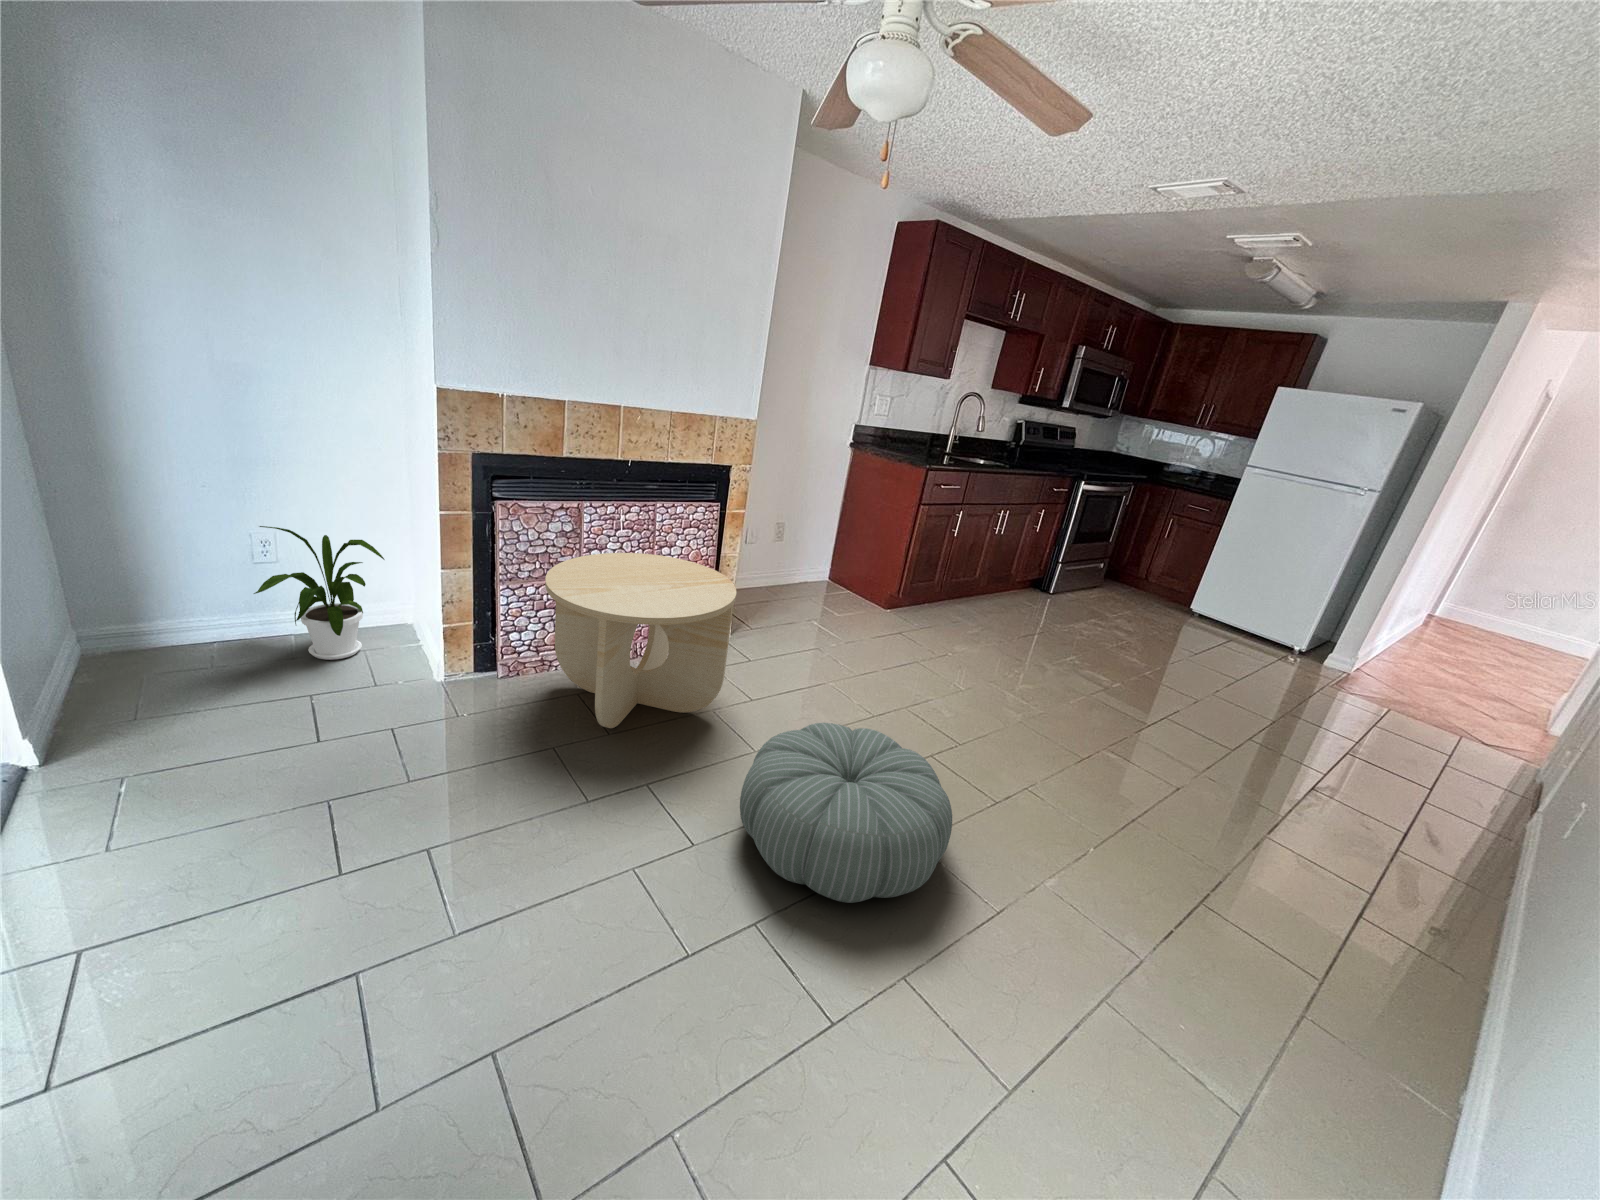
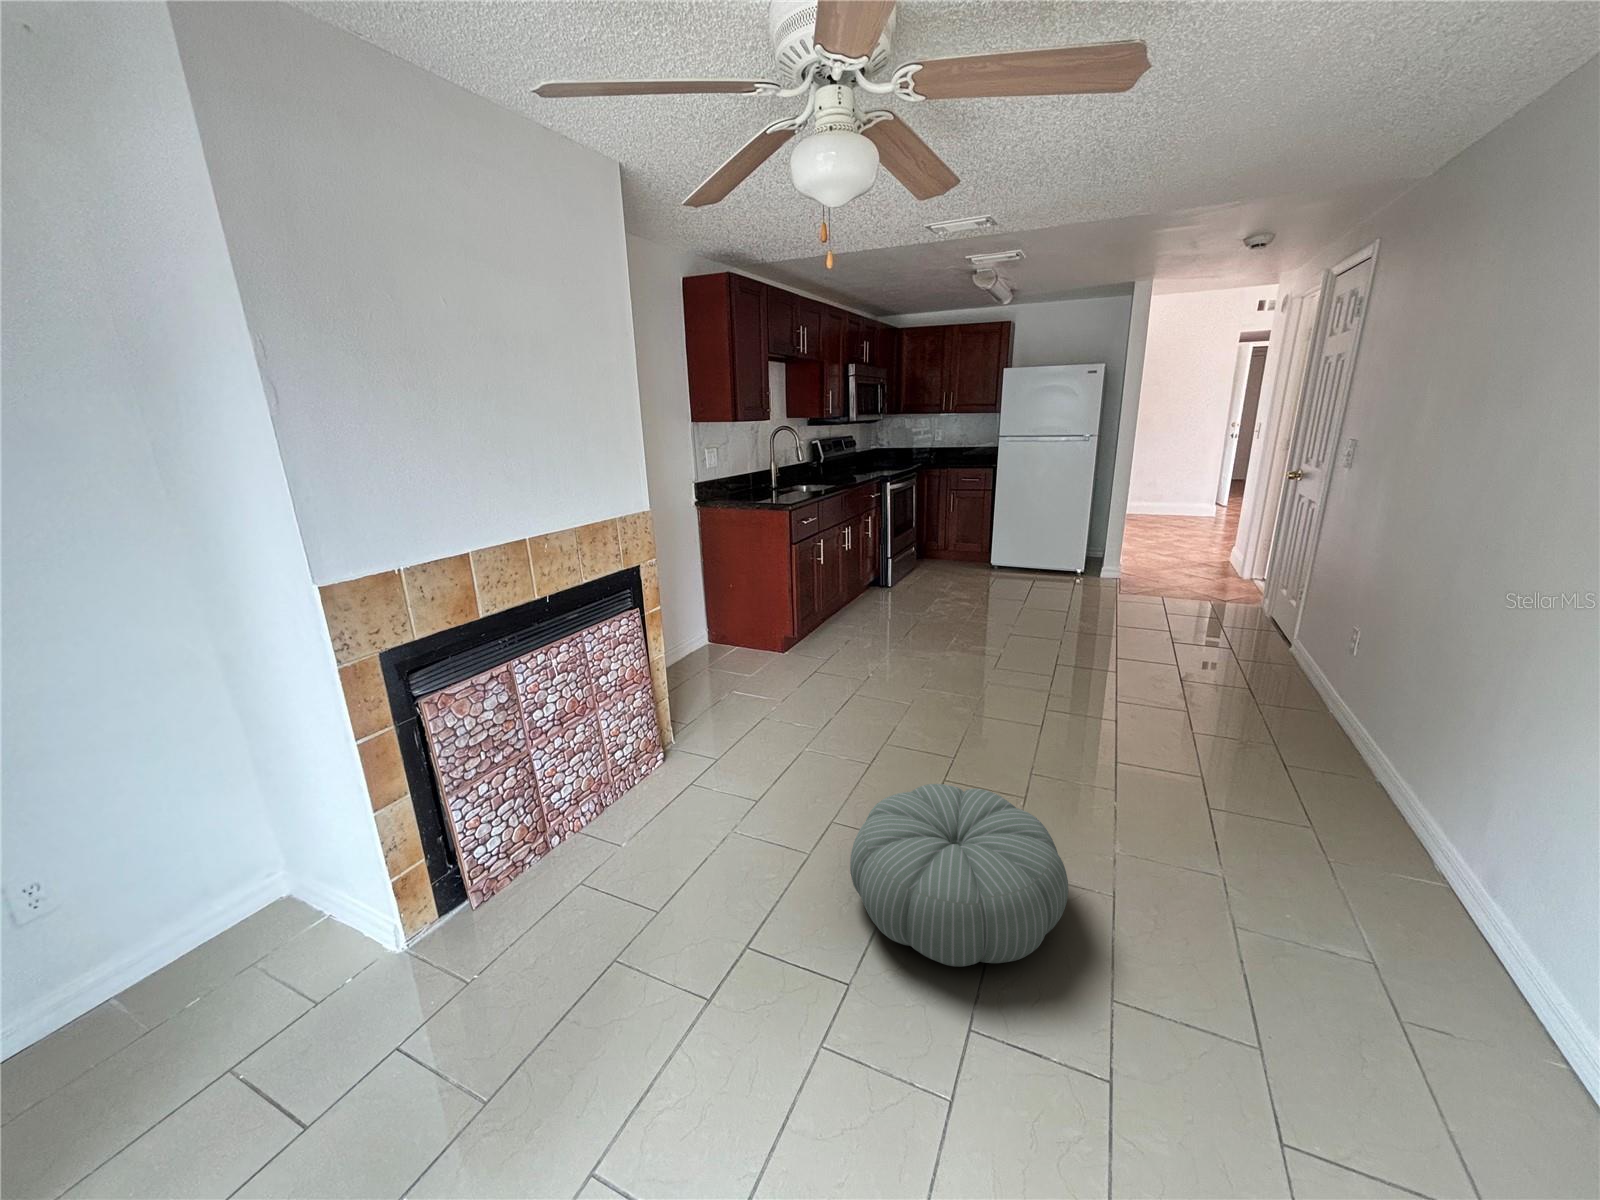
house plant: present [254,526,384,660] -> none [51,818,267,1007]
side table: present [545,553,736,728] -> none [524,684,746,906]

